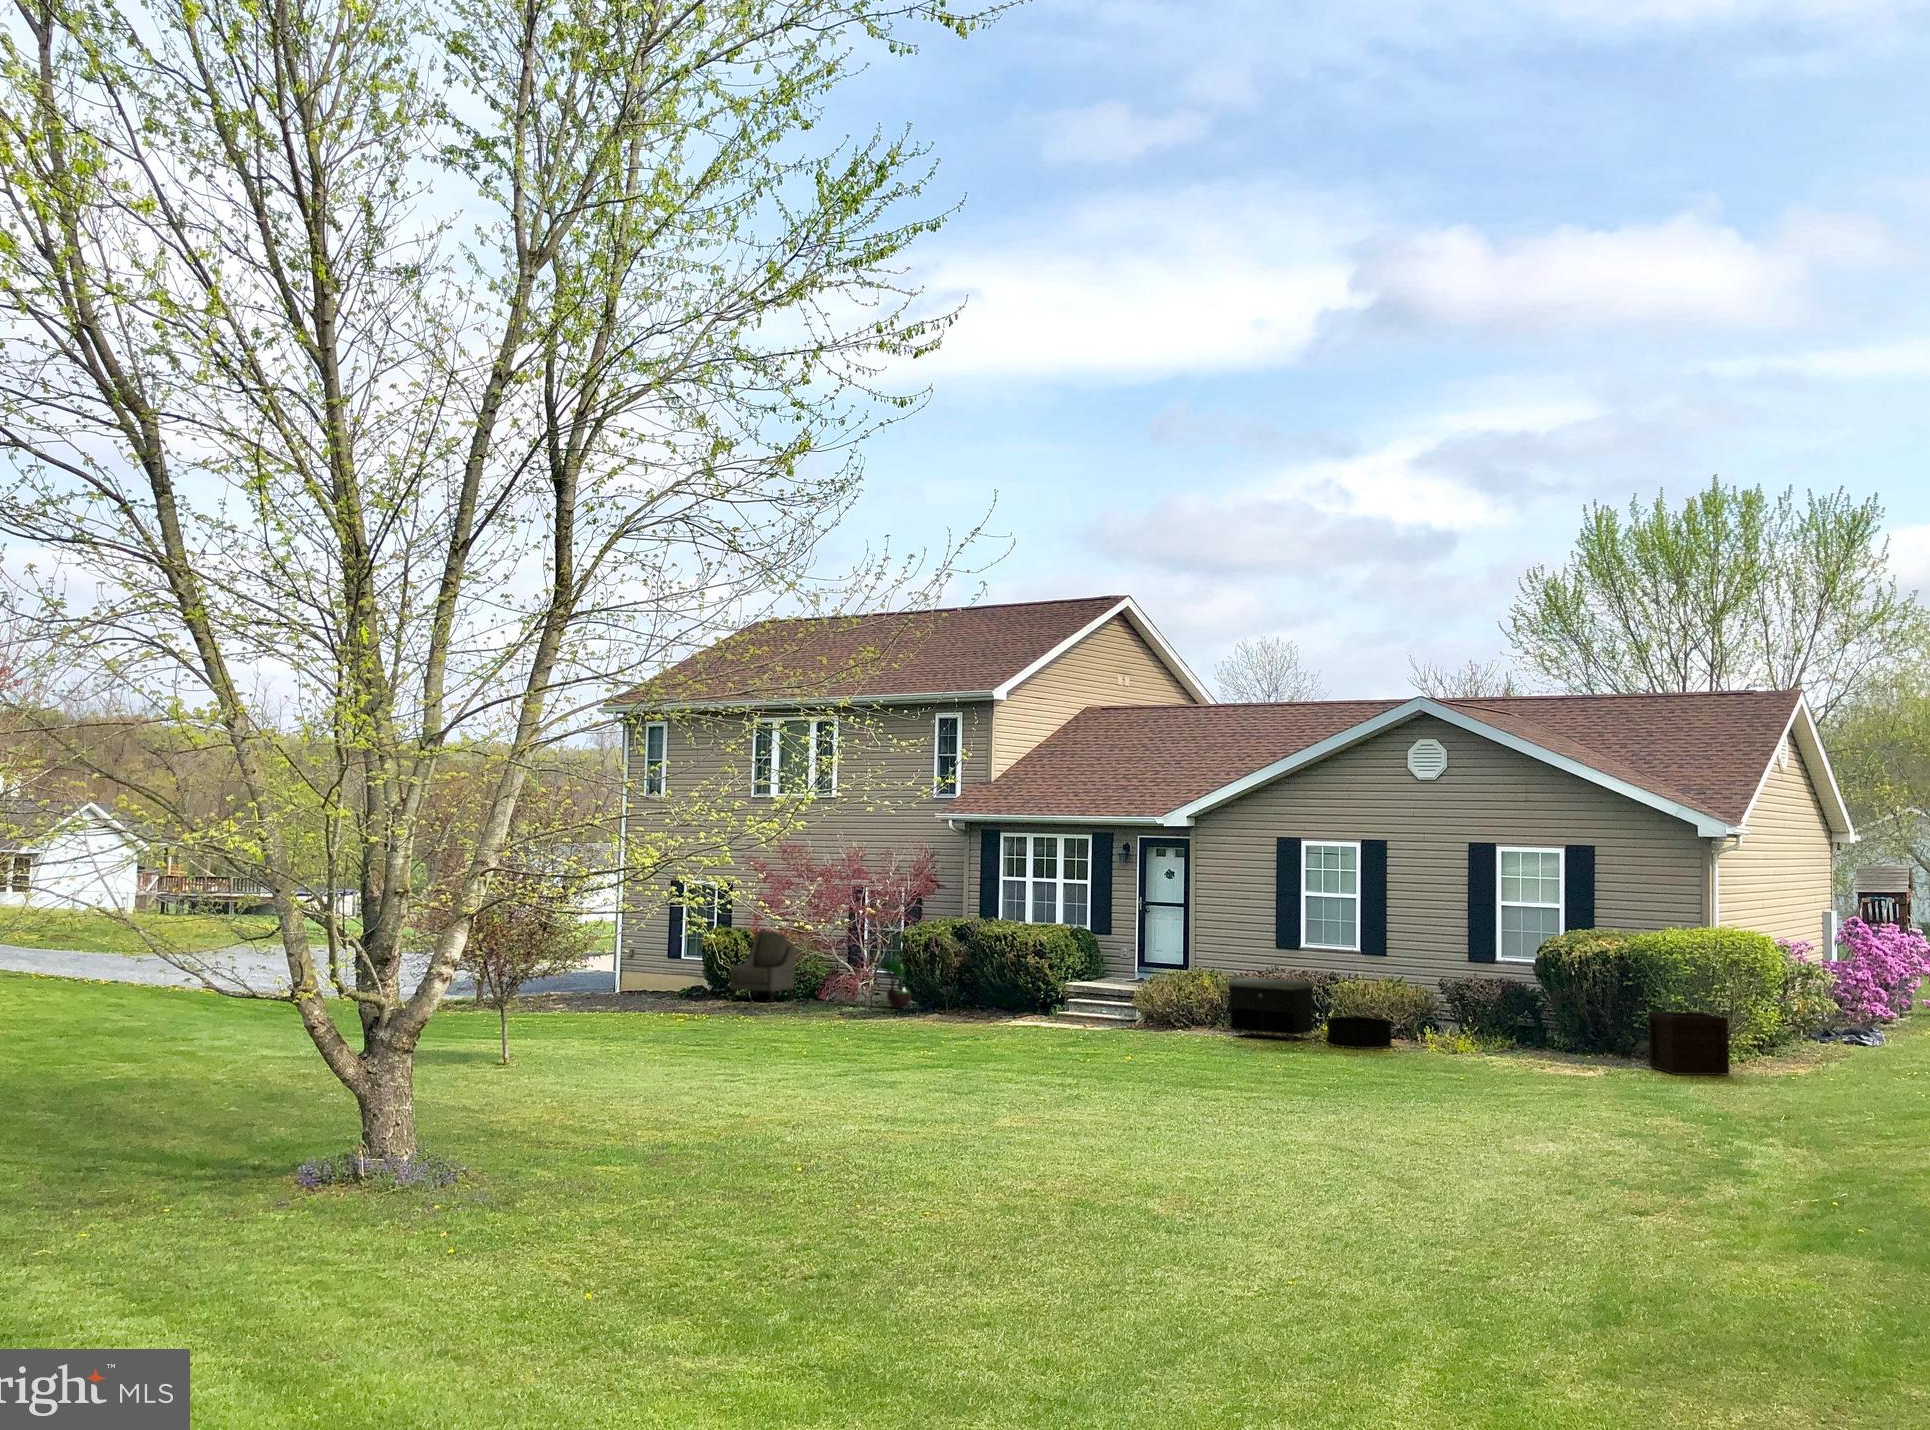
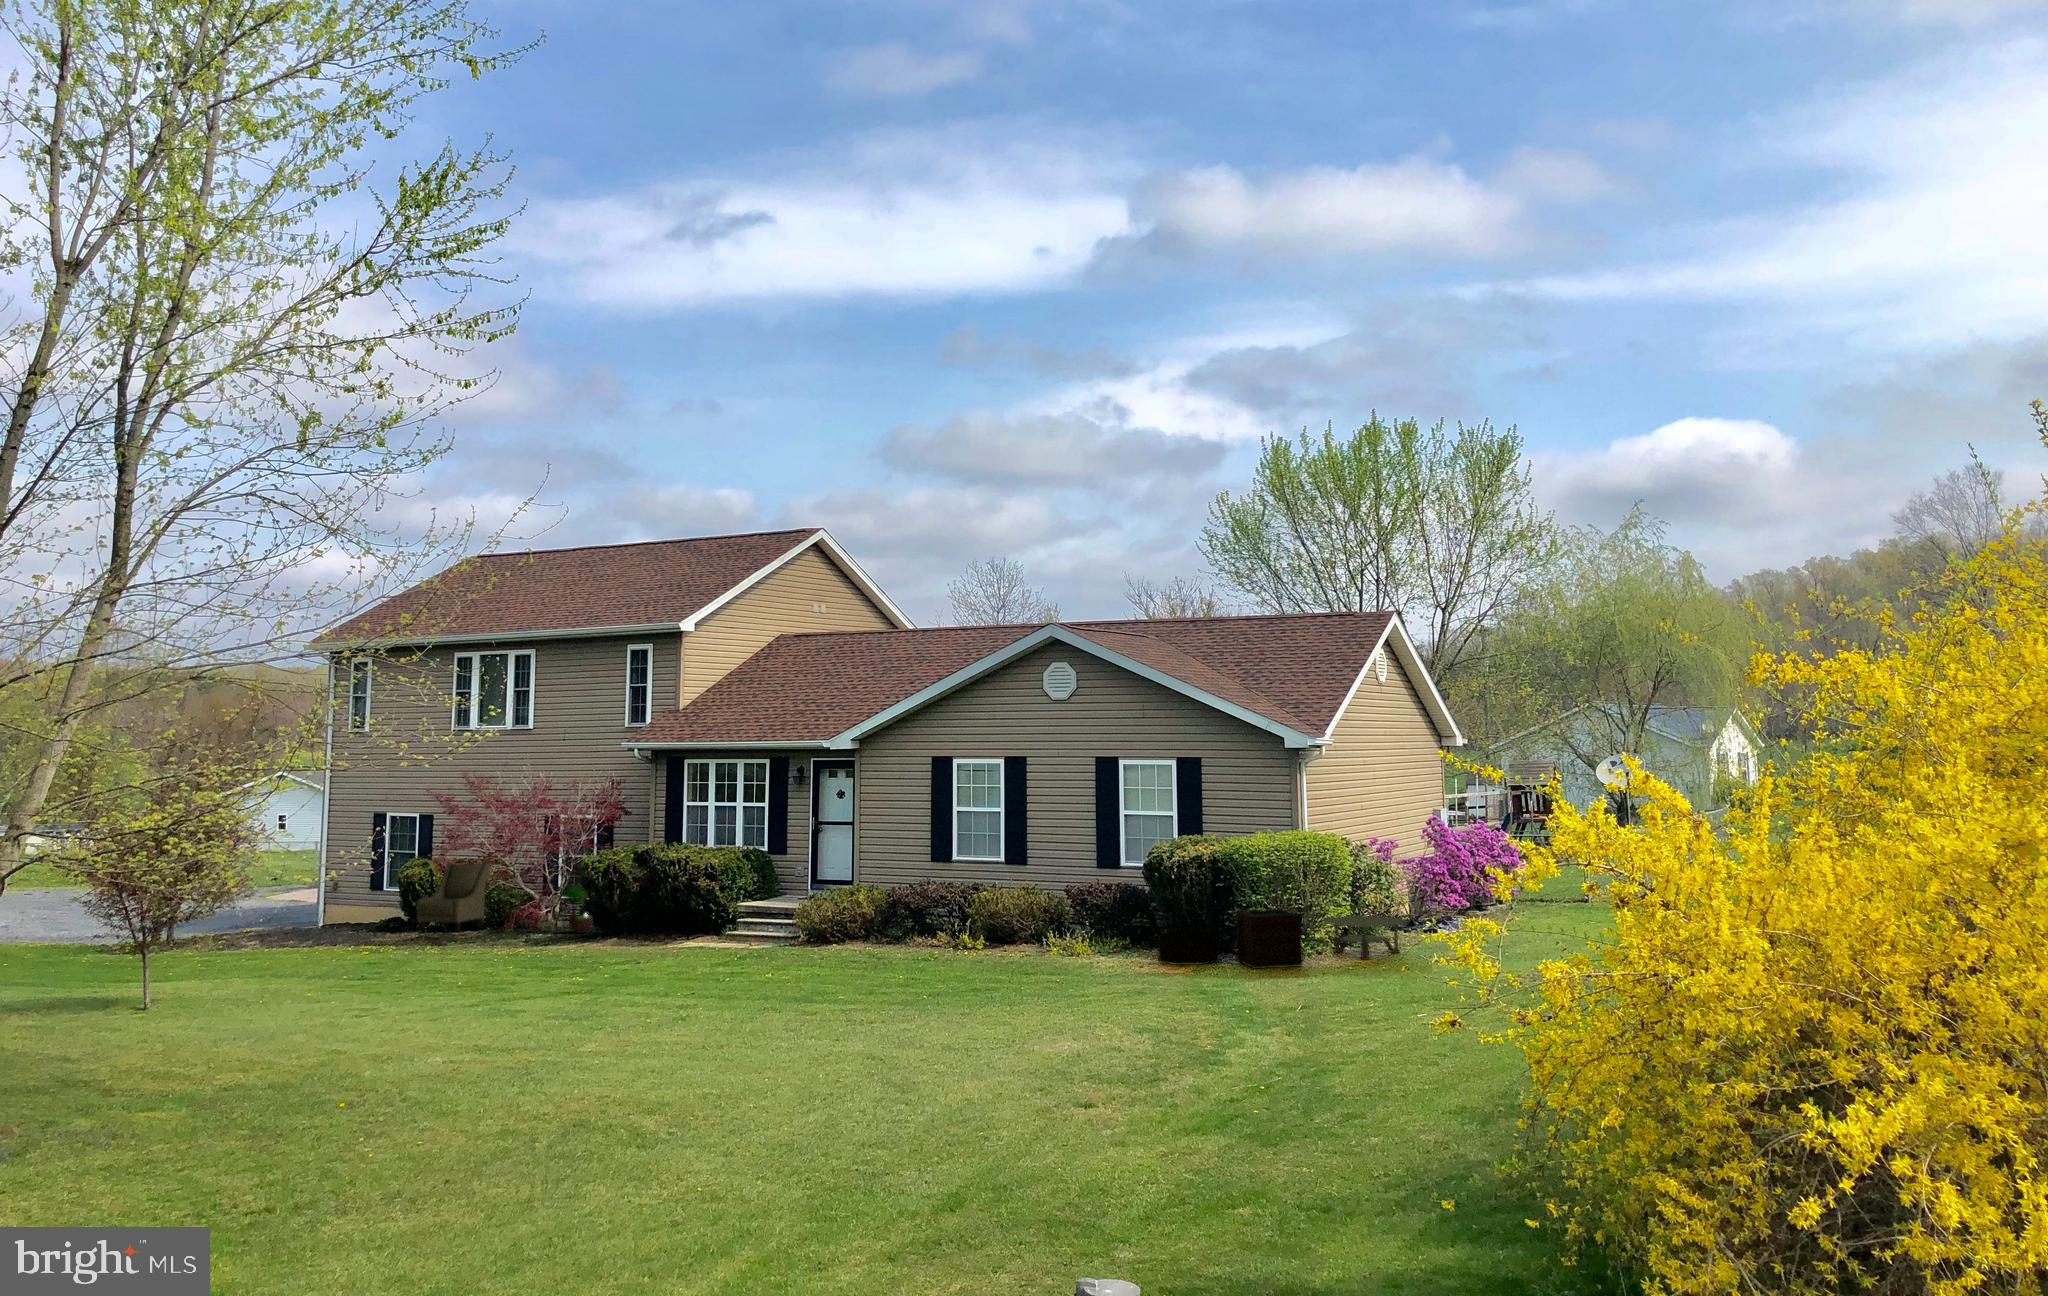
storage bench: present [1228,977,1313,1040] -> none [875,892,954,950]
basket: present [1327,1017,1392,1049] -> present [1158,931,1219,965]
round table: none [1745,1025,1847,1074] -> present [1324,916,1407,960]

